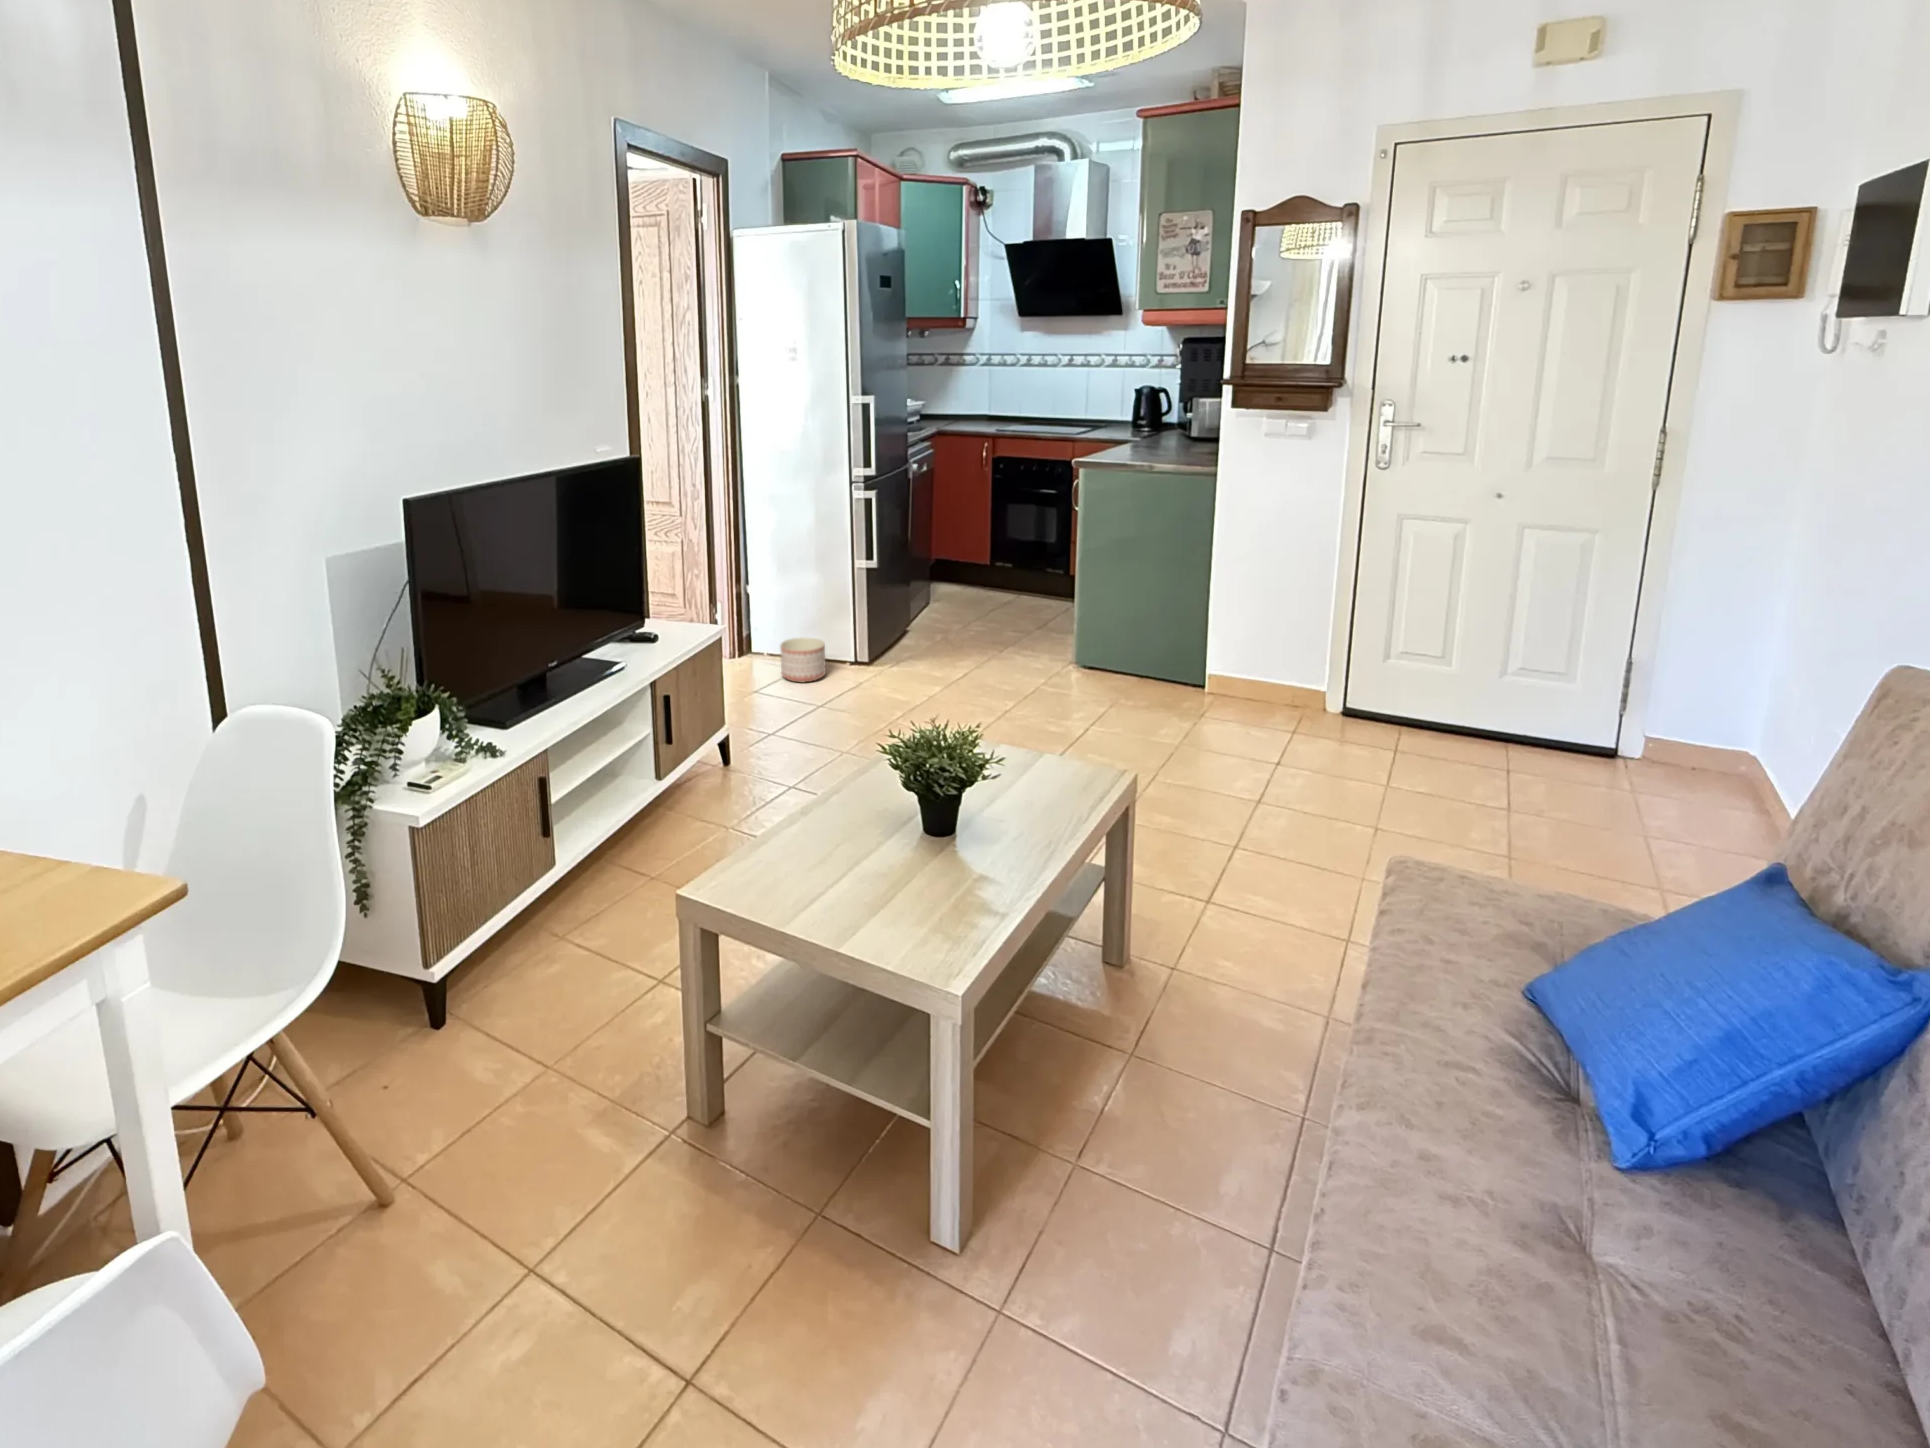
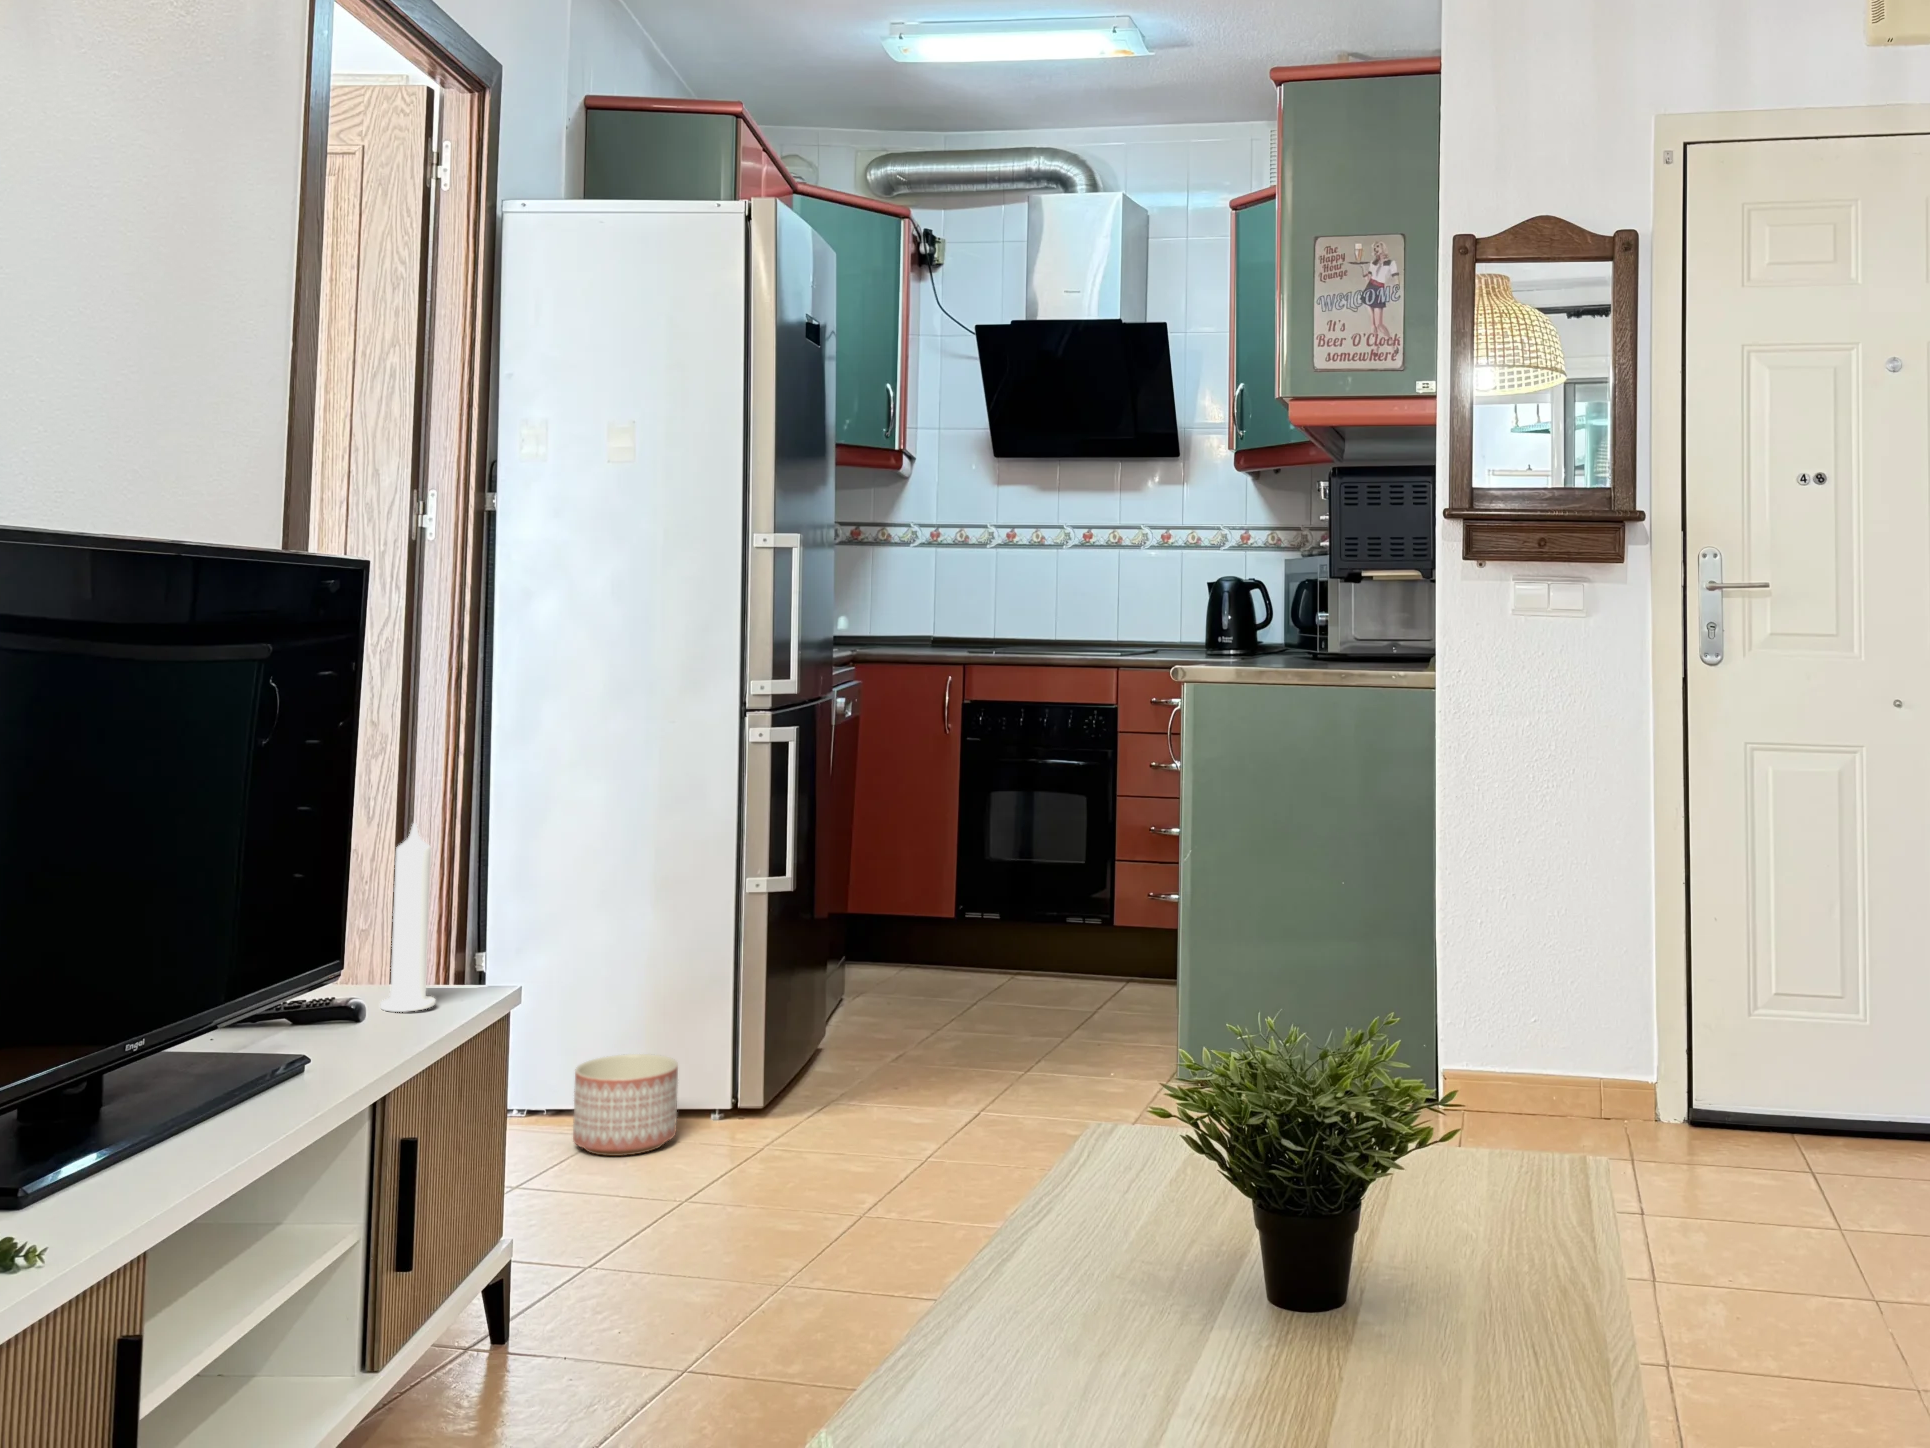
candle: none [666,560,687,638] -> present [380,823,436,1012]

